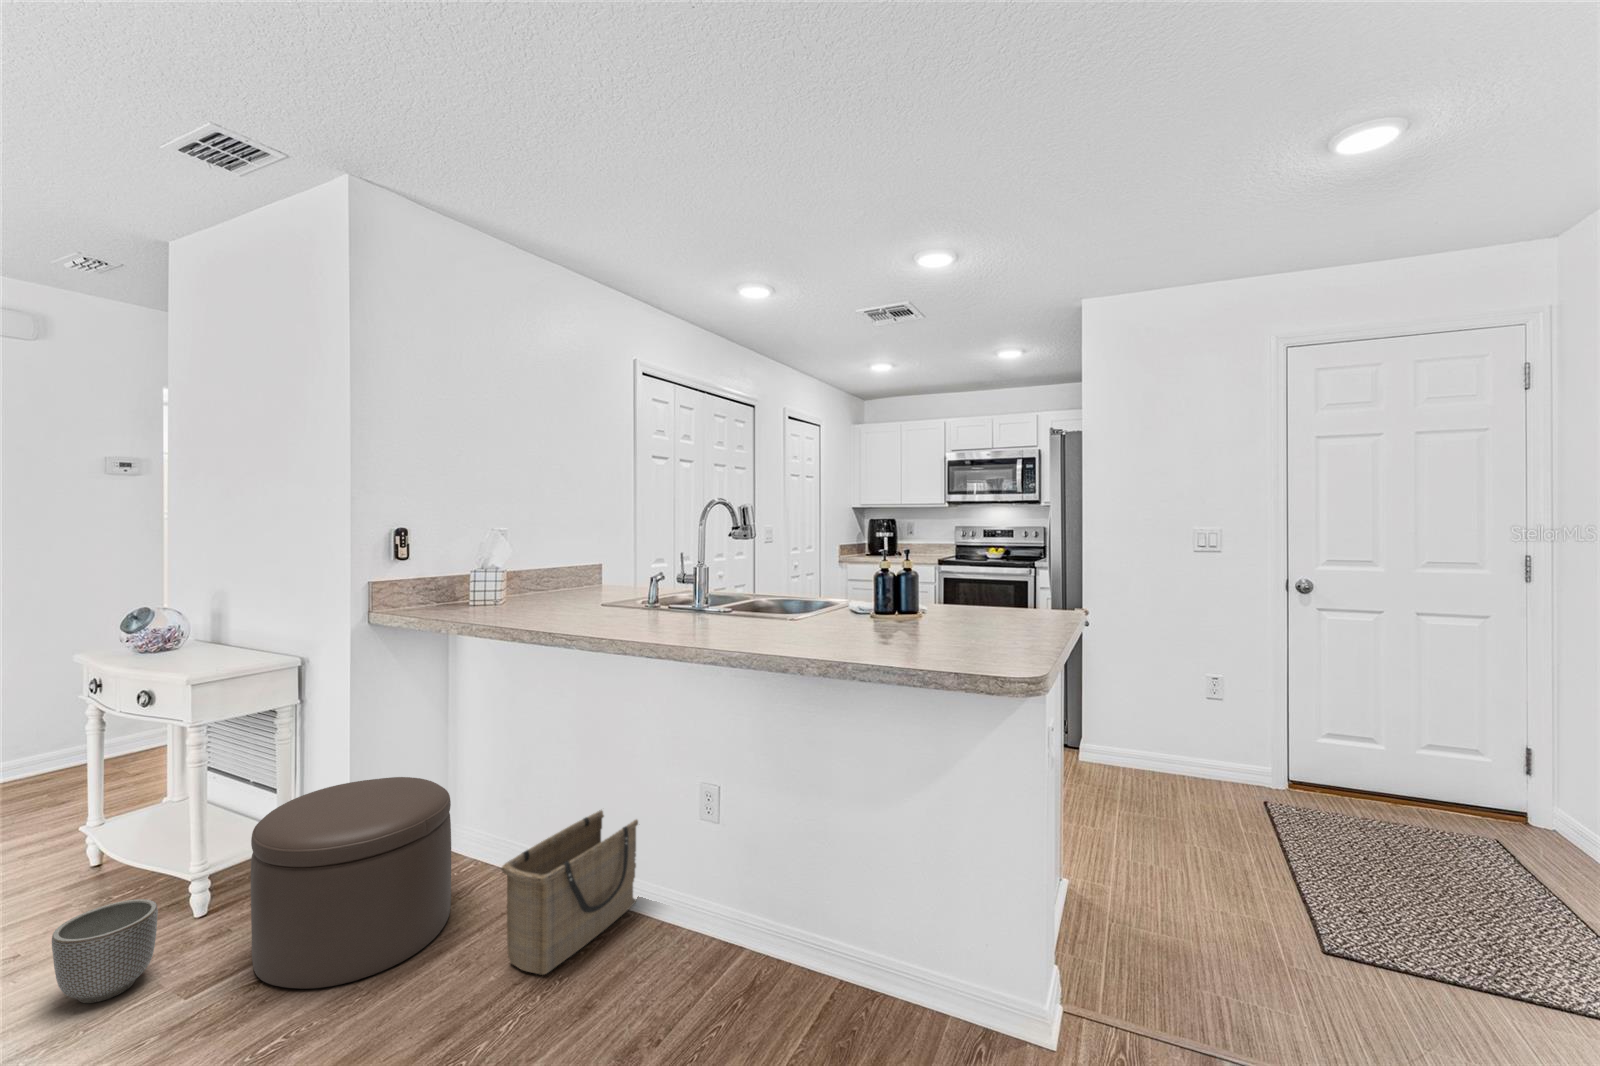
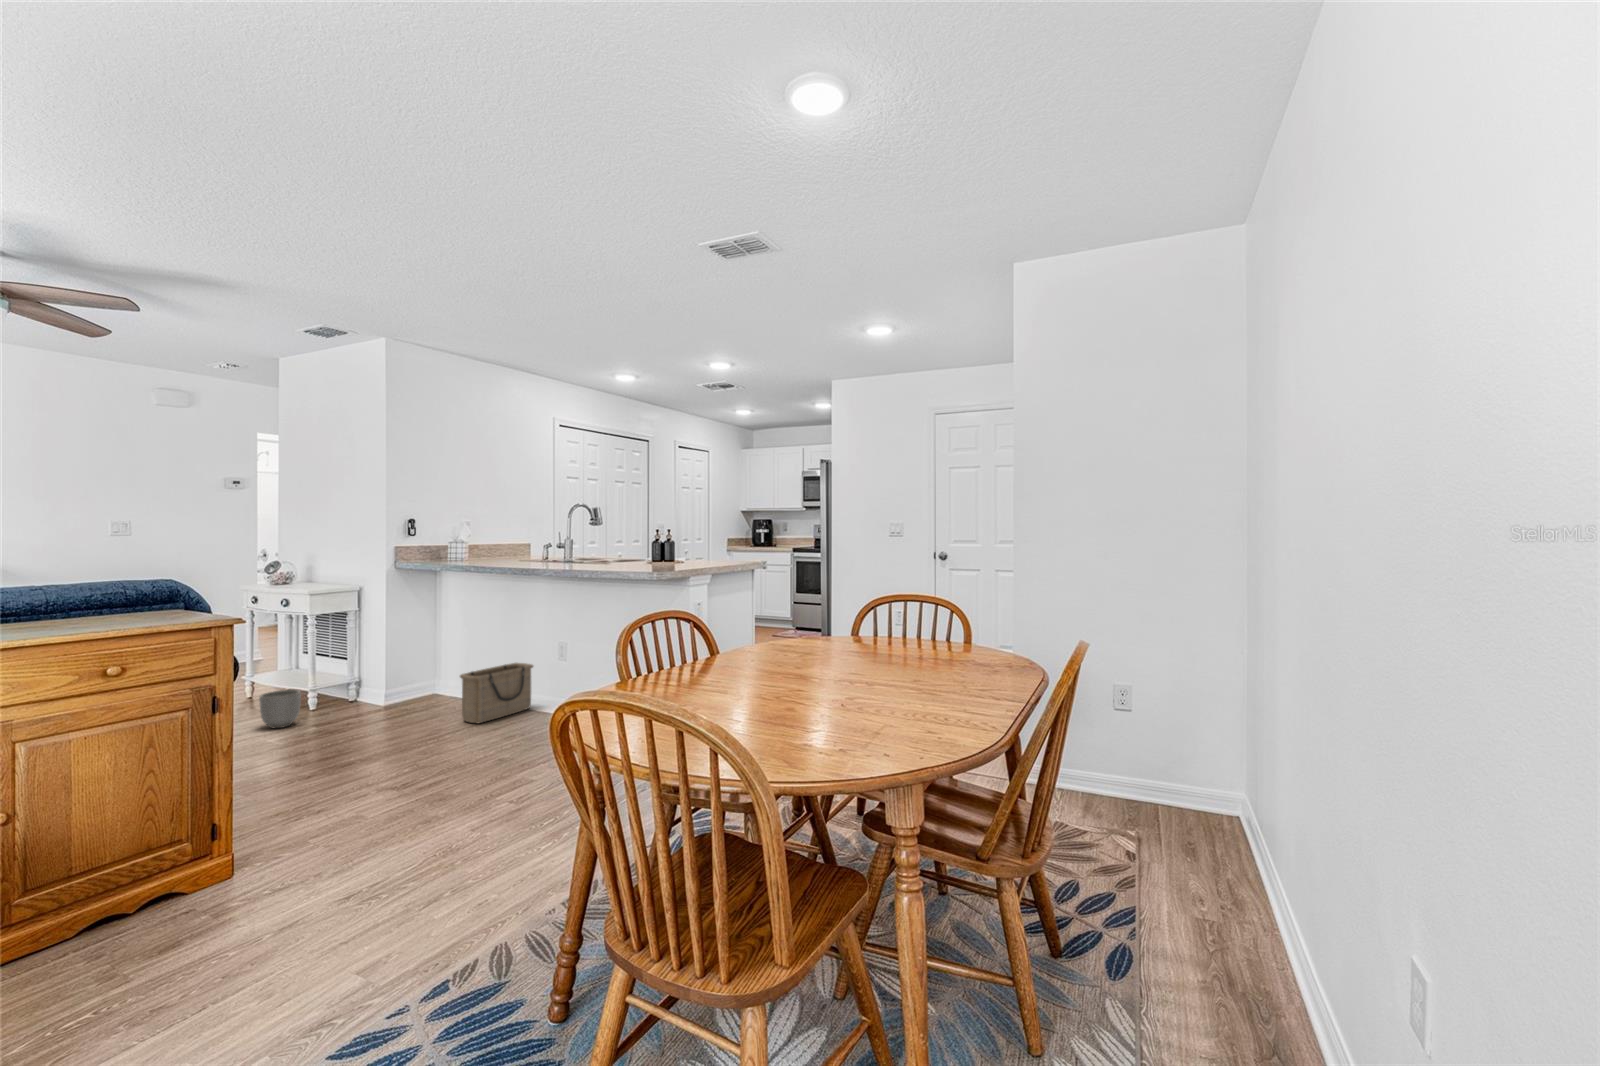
ottoman: present [251,777,451,989] -> none [344,645,437,726]

